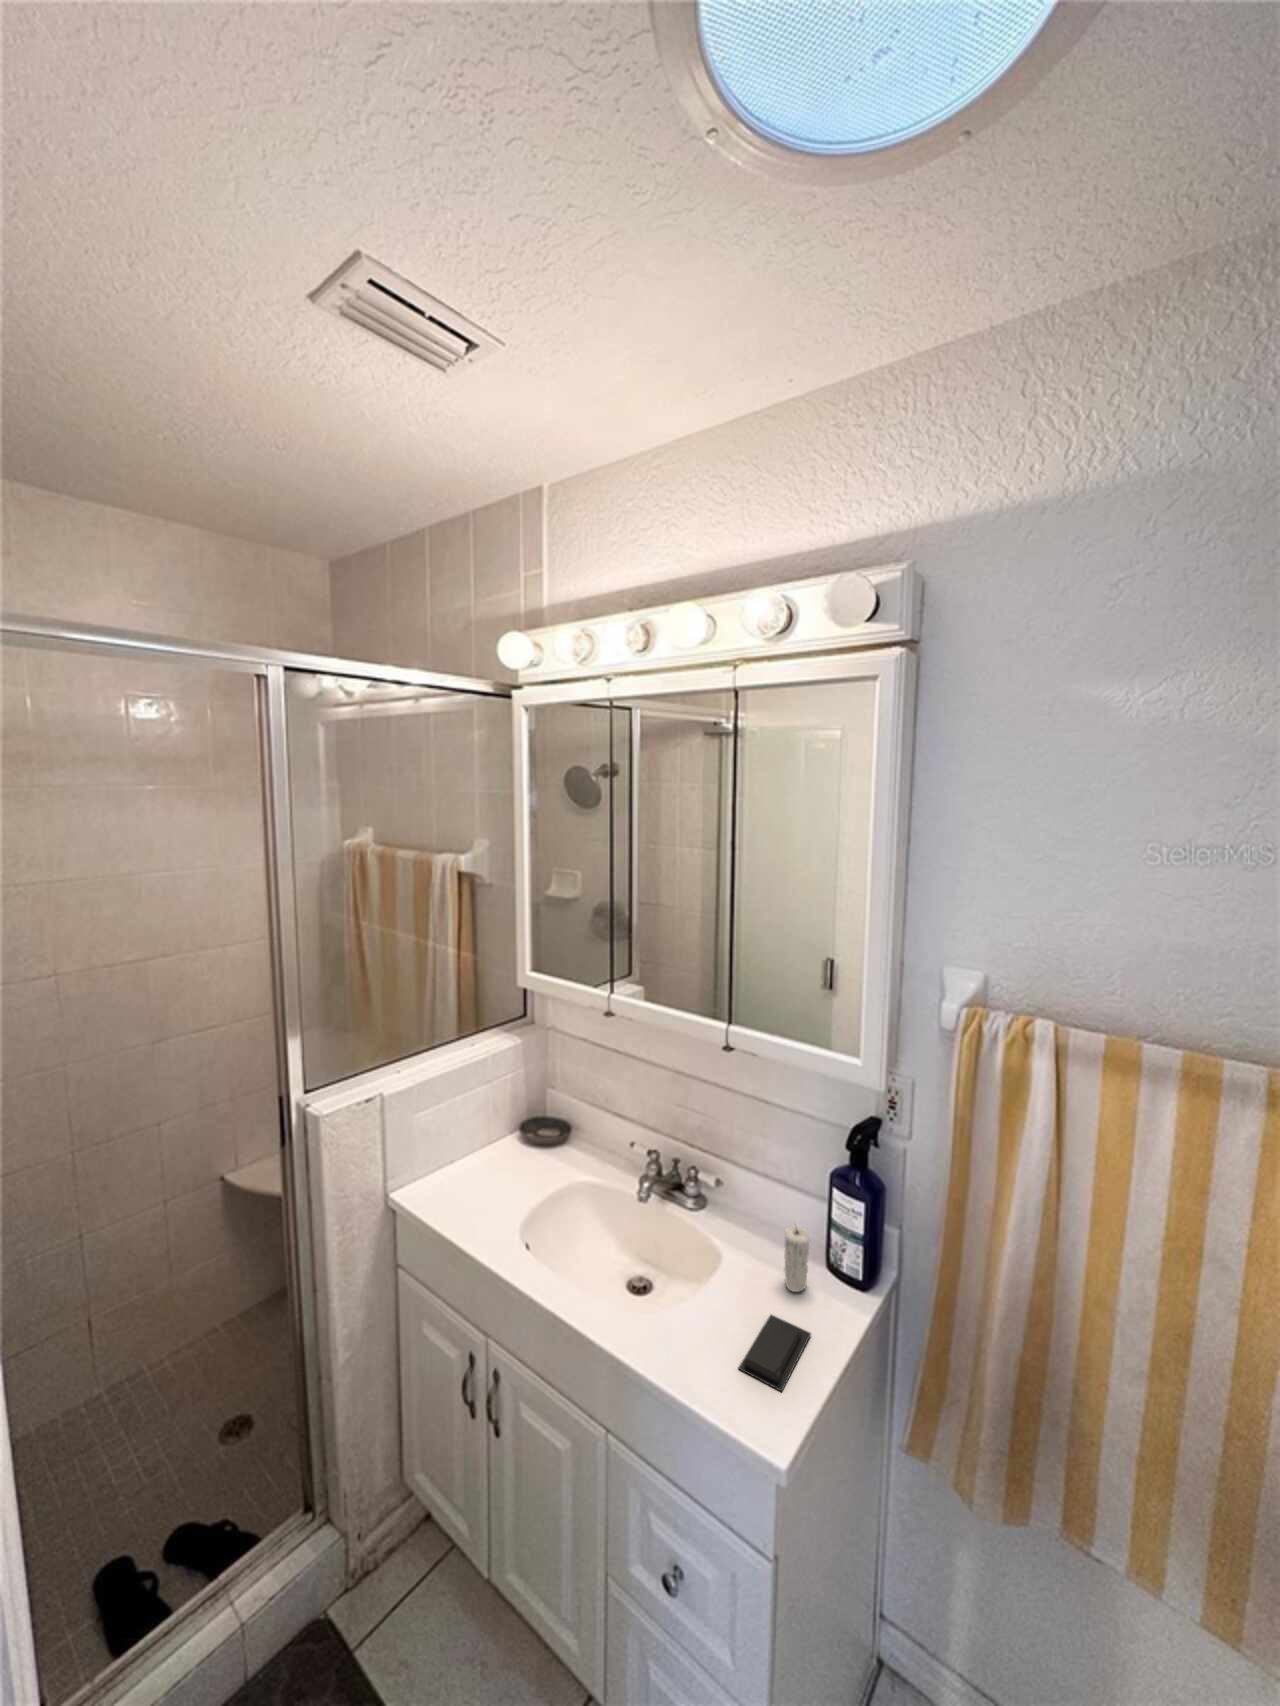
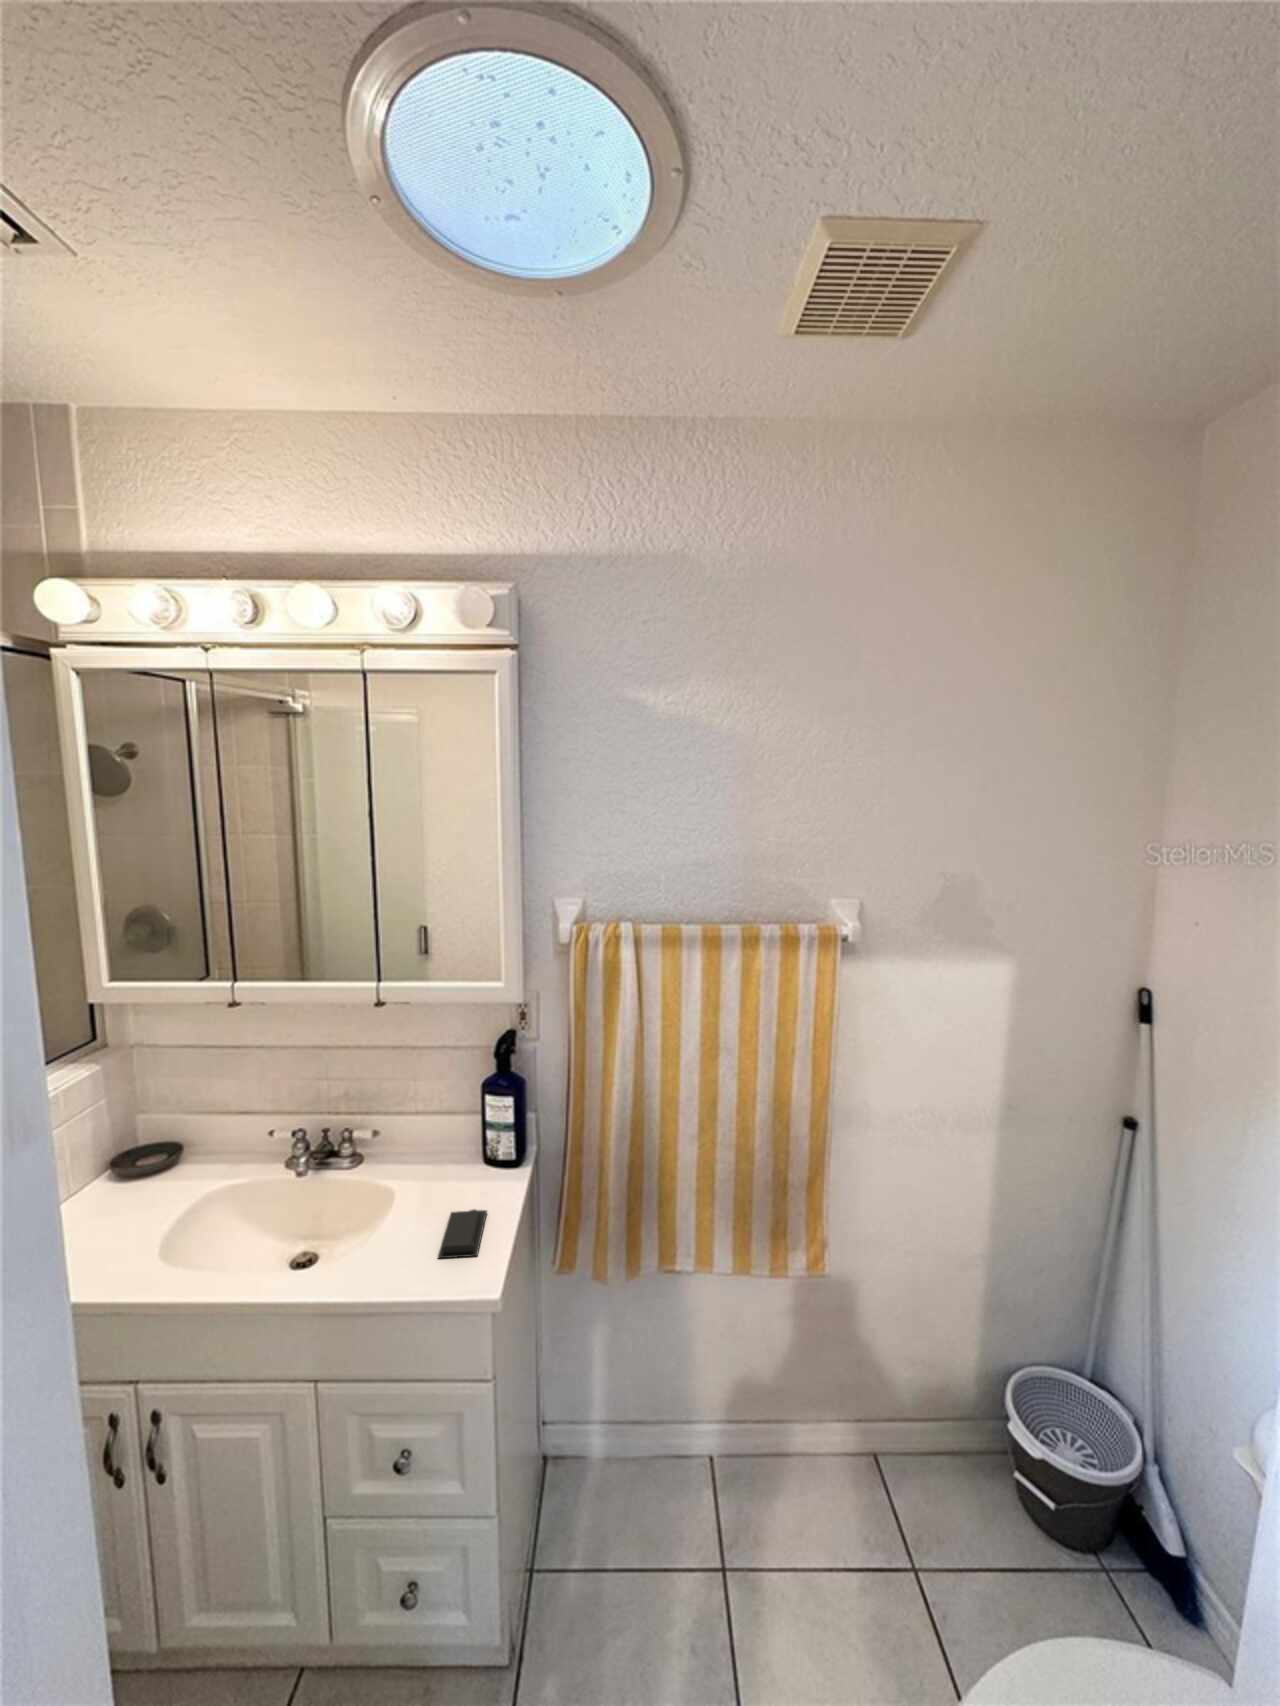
candle: present [784,1224,809,1292] -> none [451,1131,473,1191]

